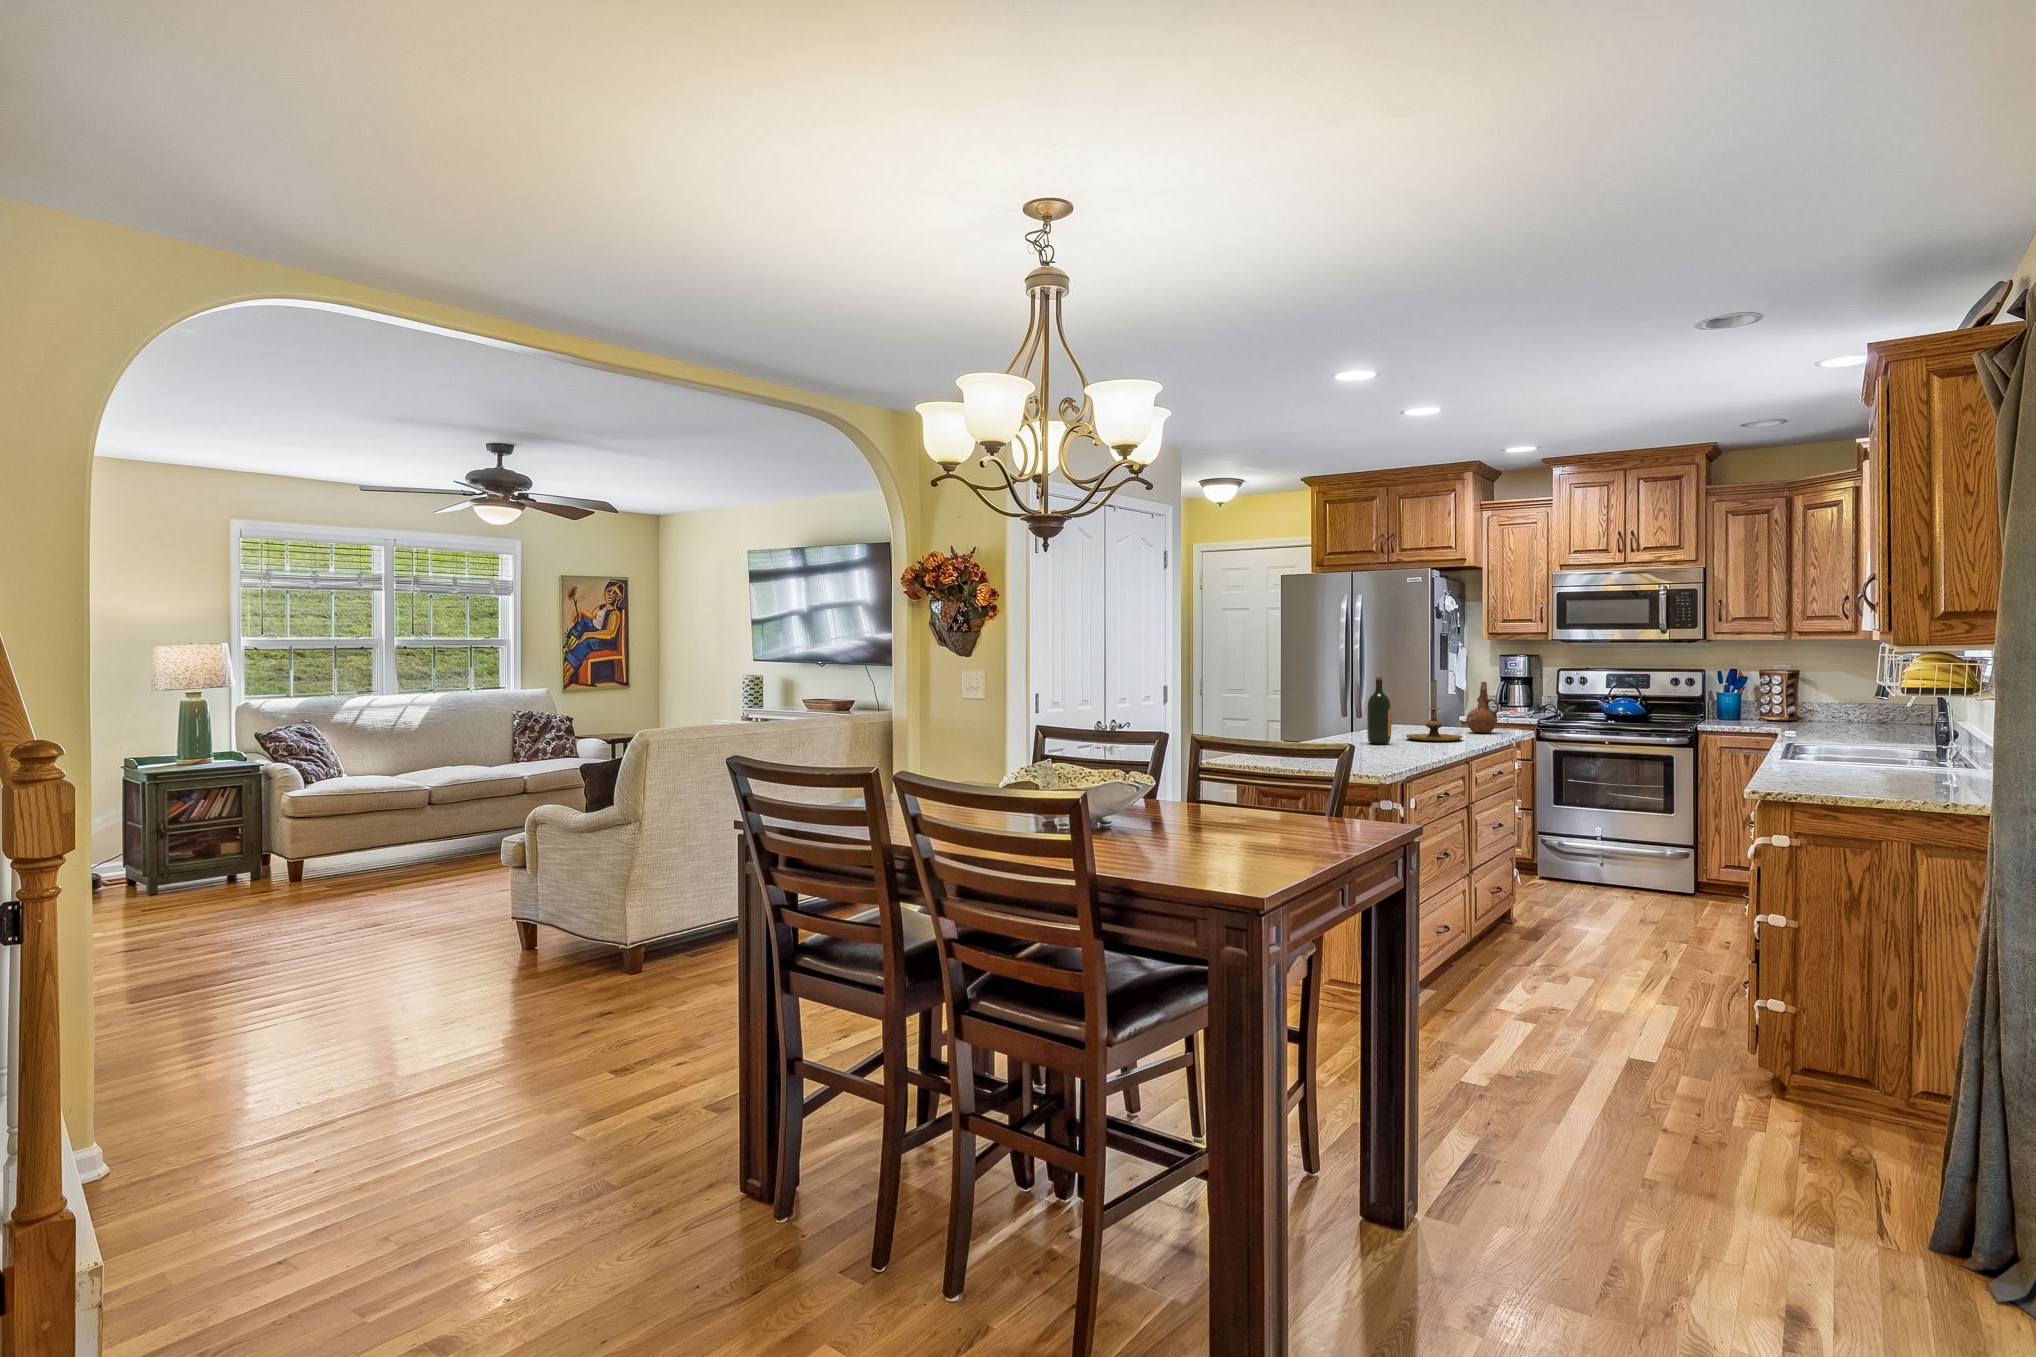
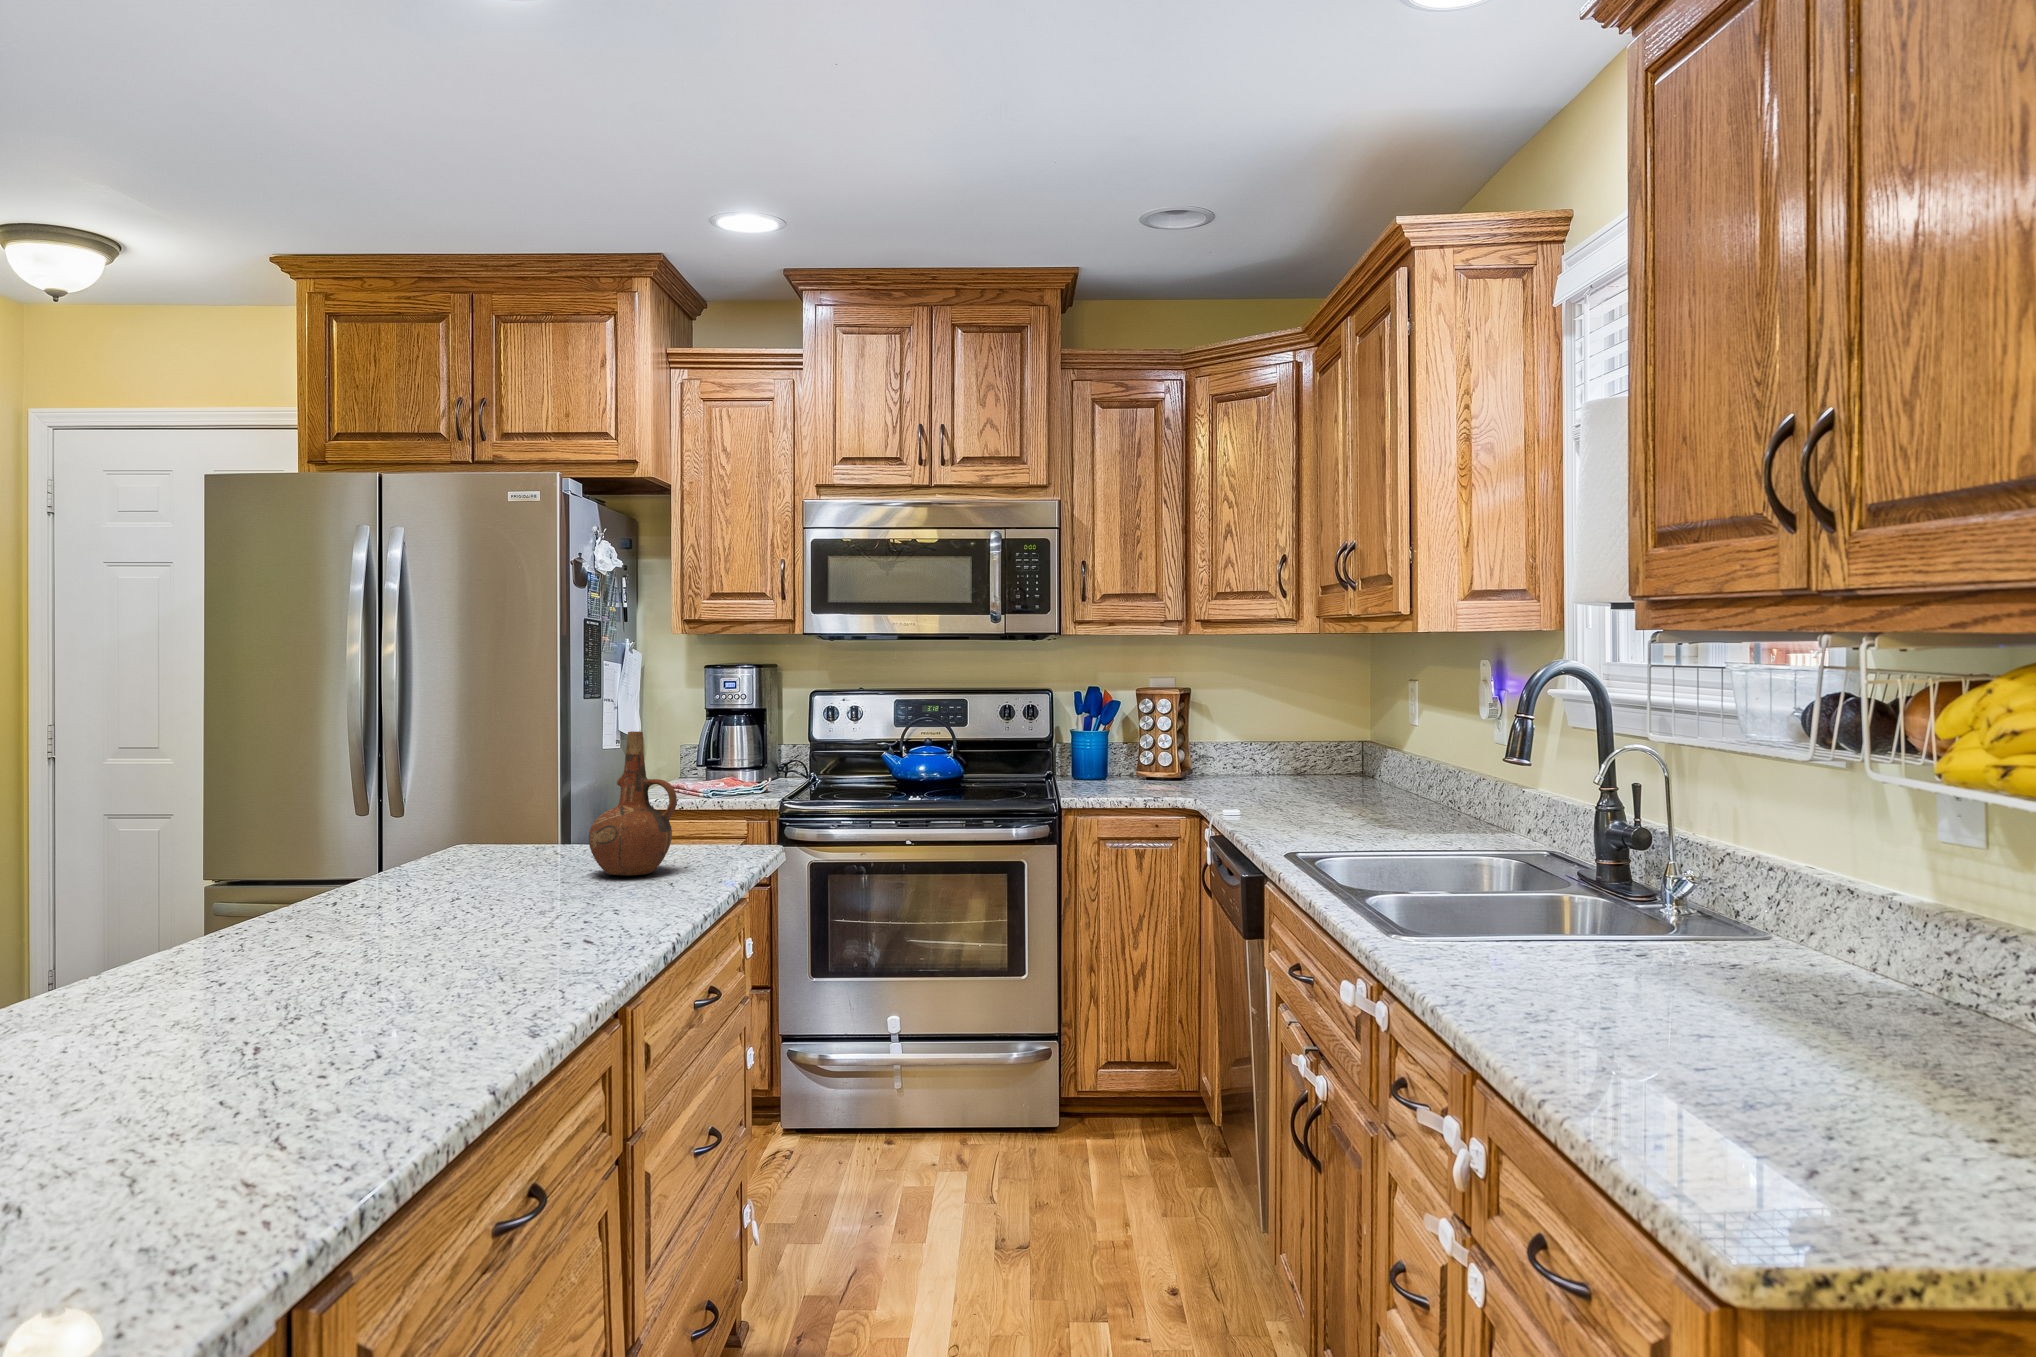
wine bottle: present [1367,677,1391,744] -> none [124,736,237,1013]
candle holder: present [1406,680,1462,741] -> none [345,734,546,954]

